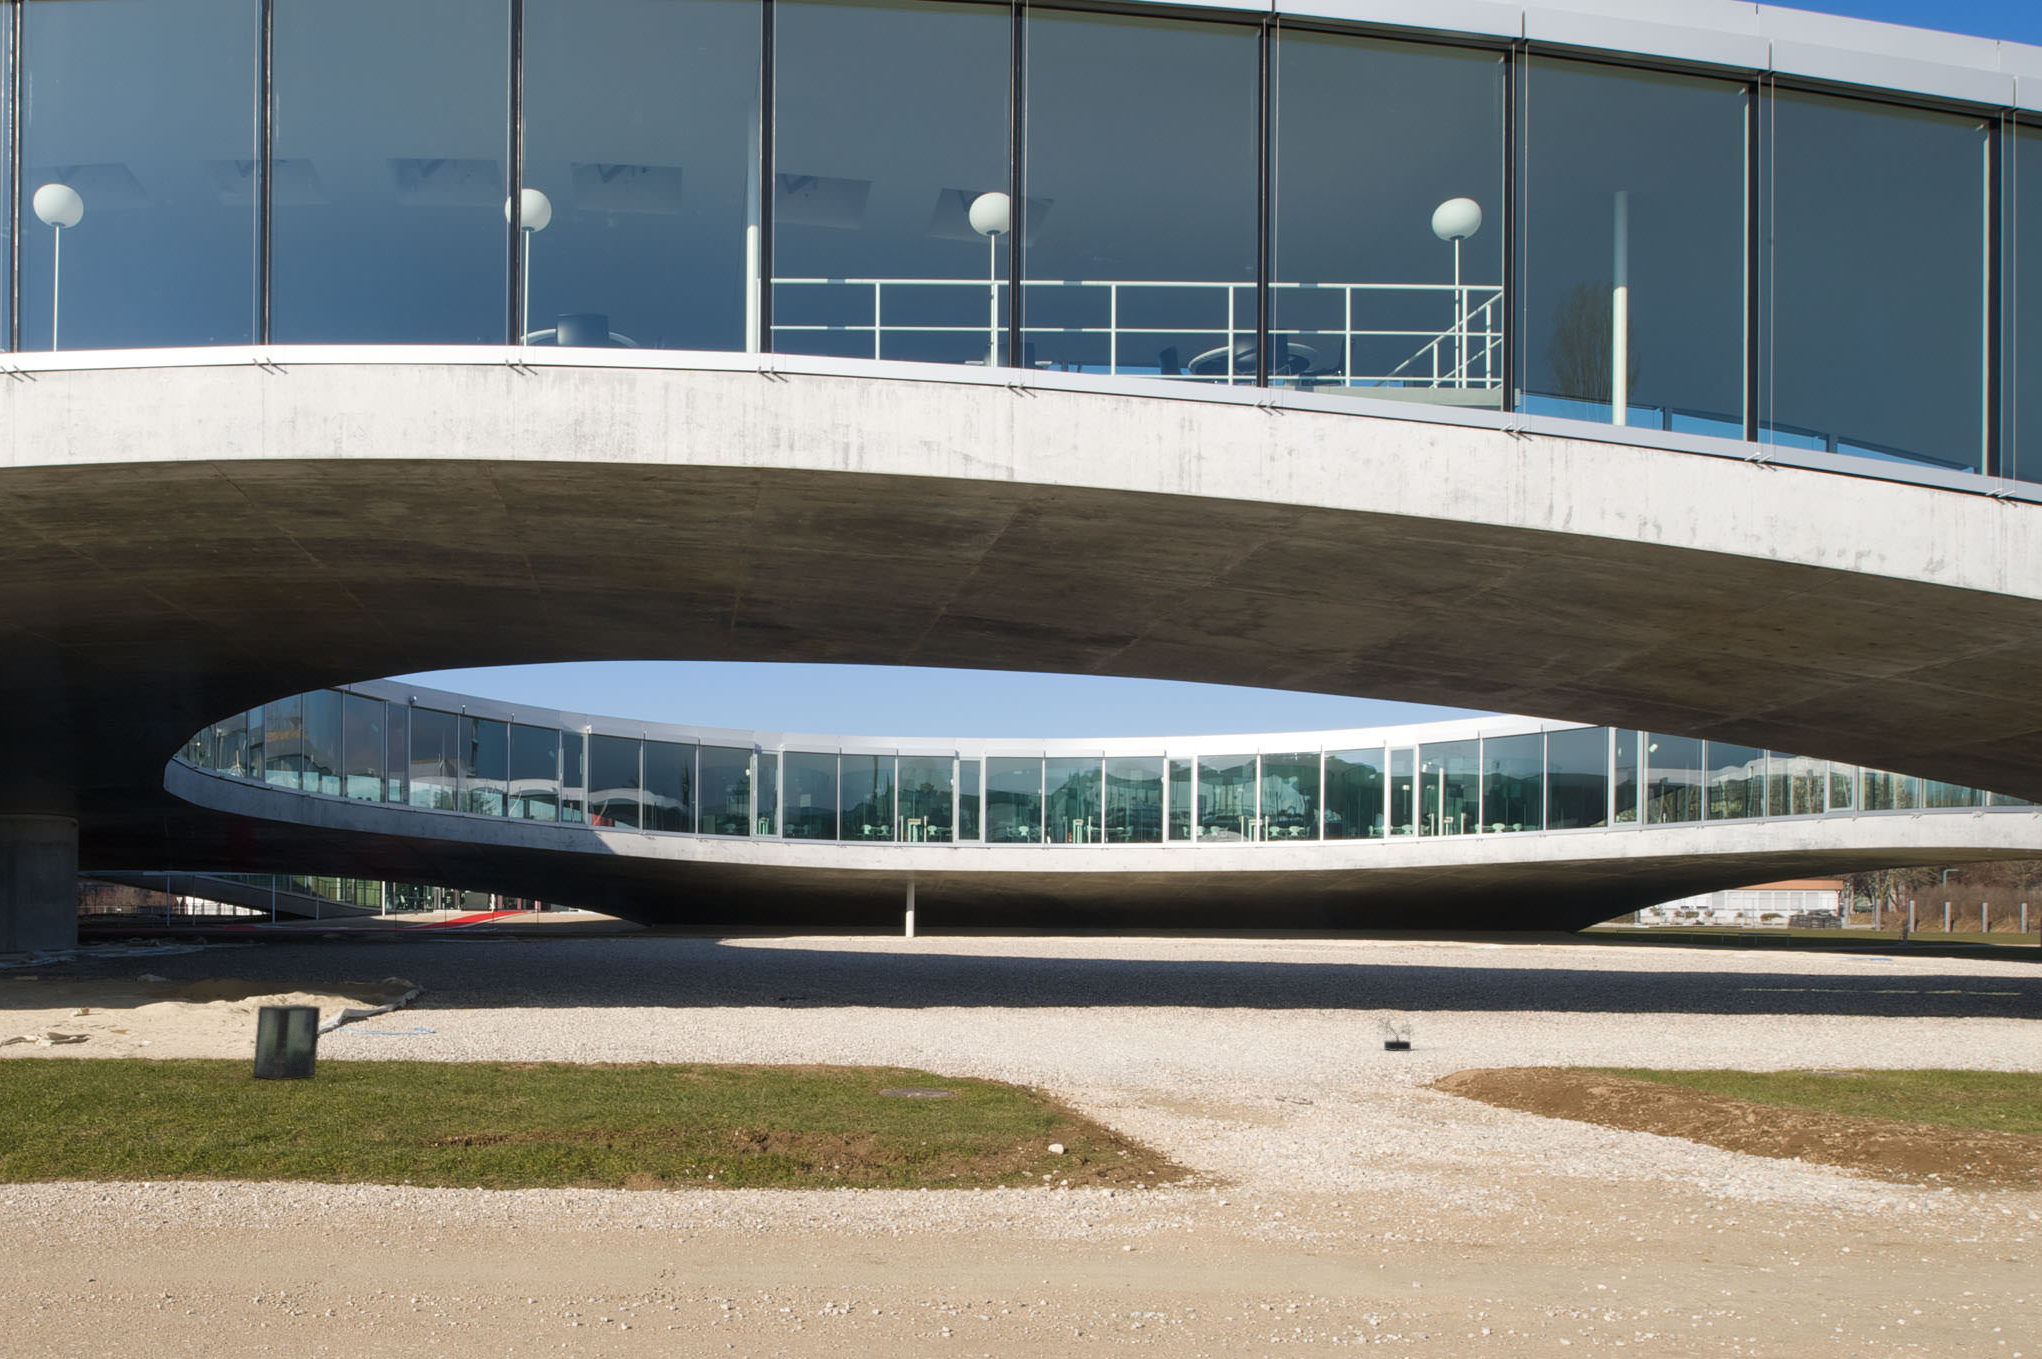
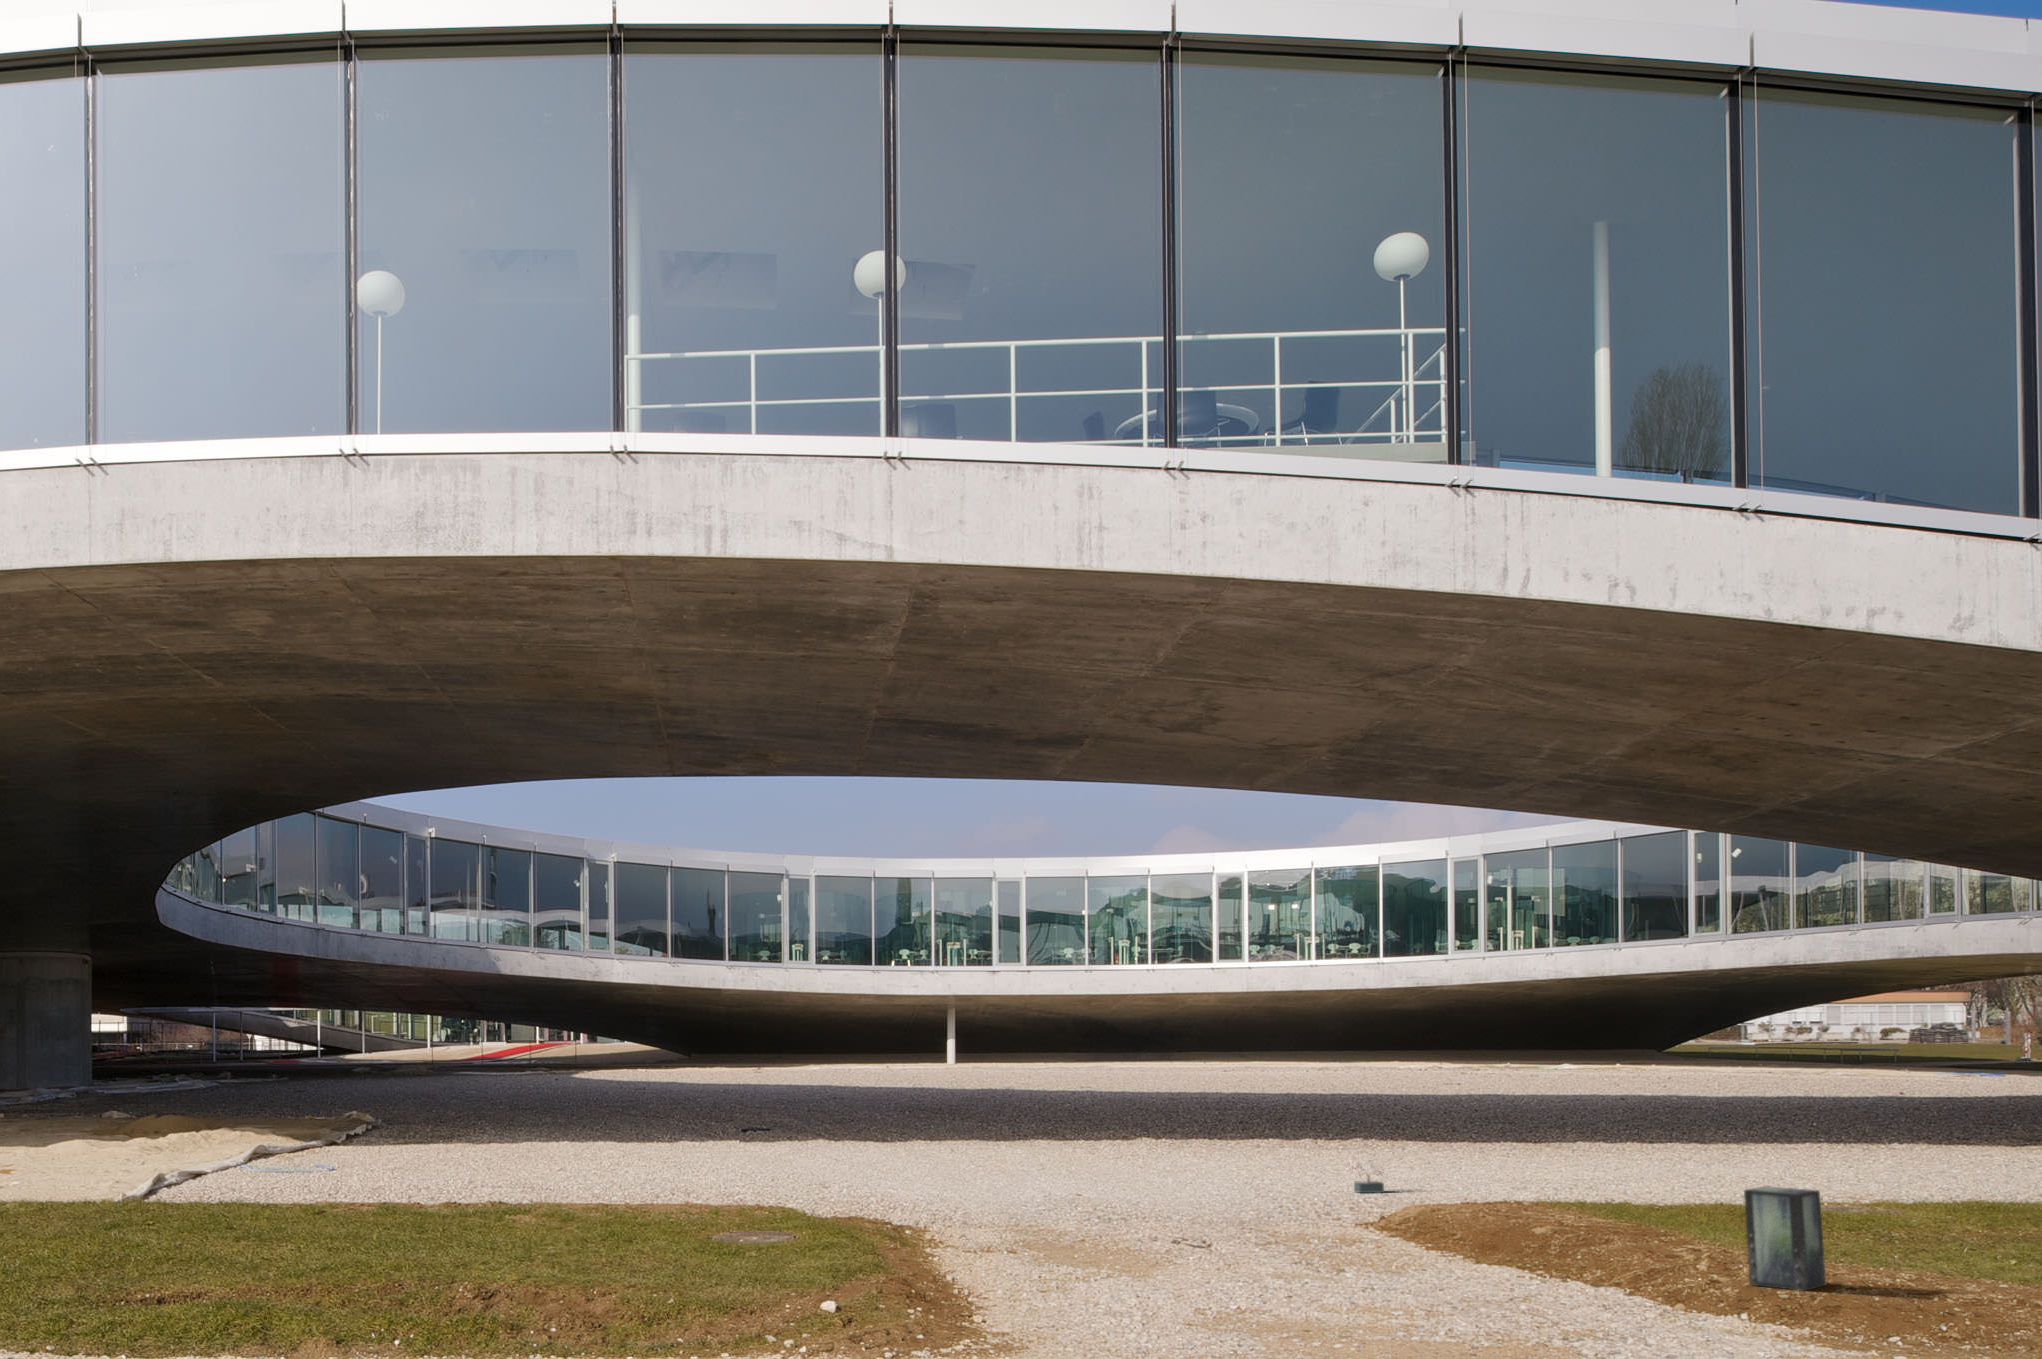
storage box: present [253,1004,320,1080] -> present [1744,1186,1826,1291]

